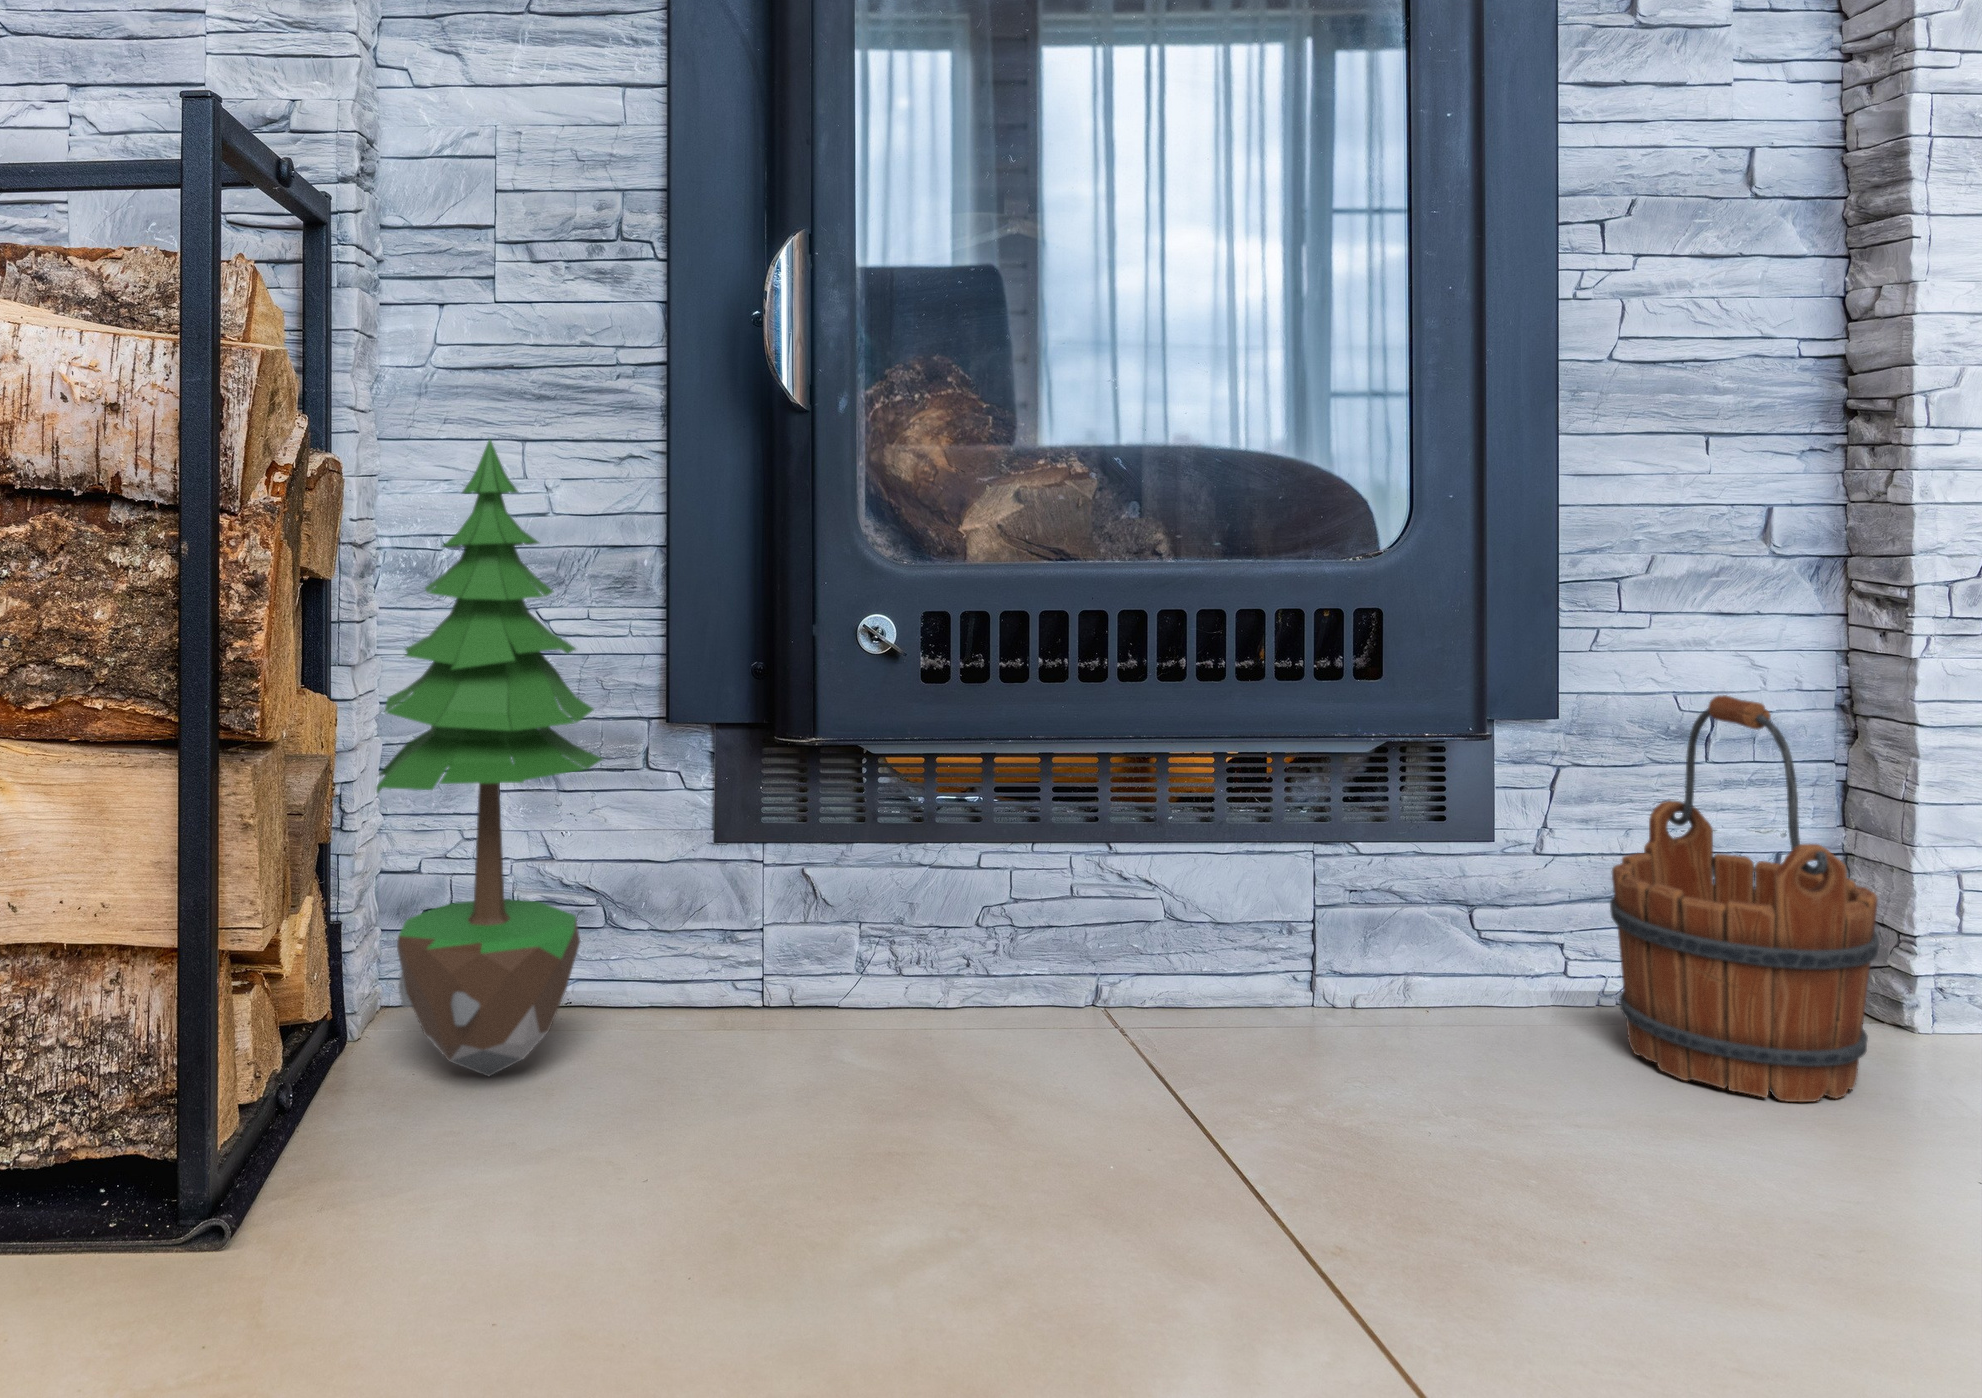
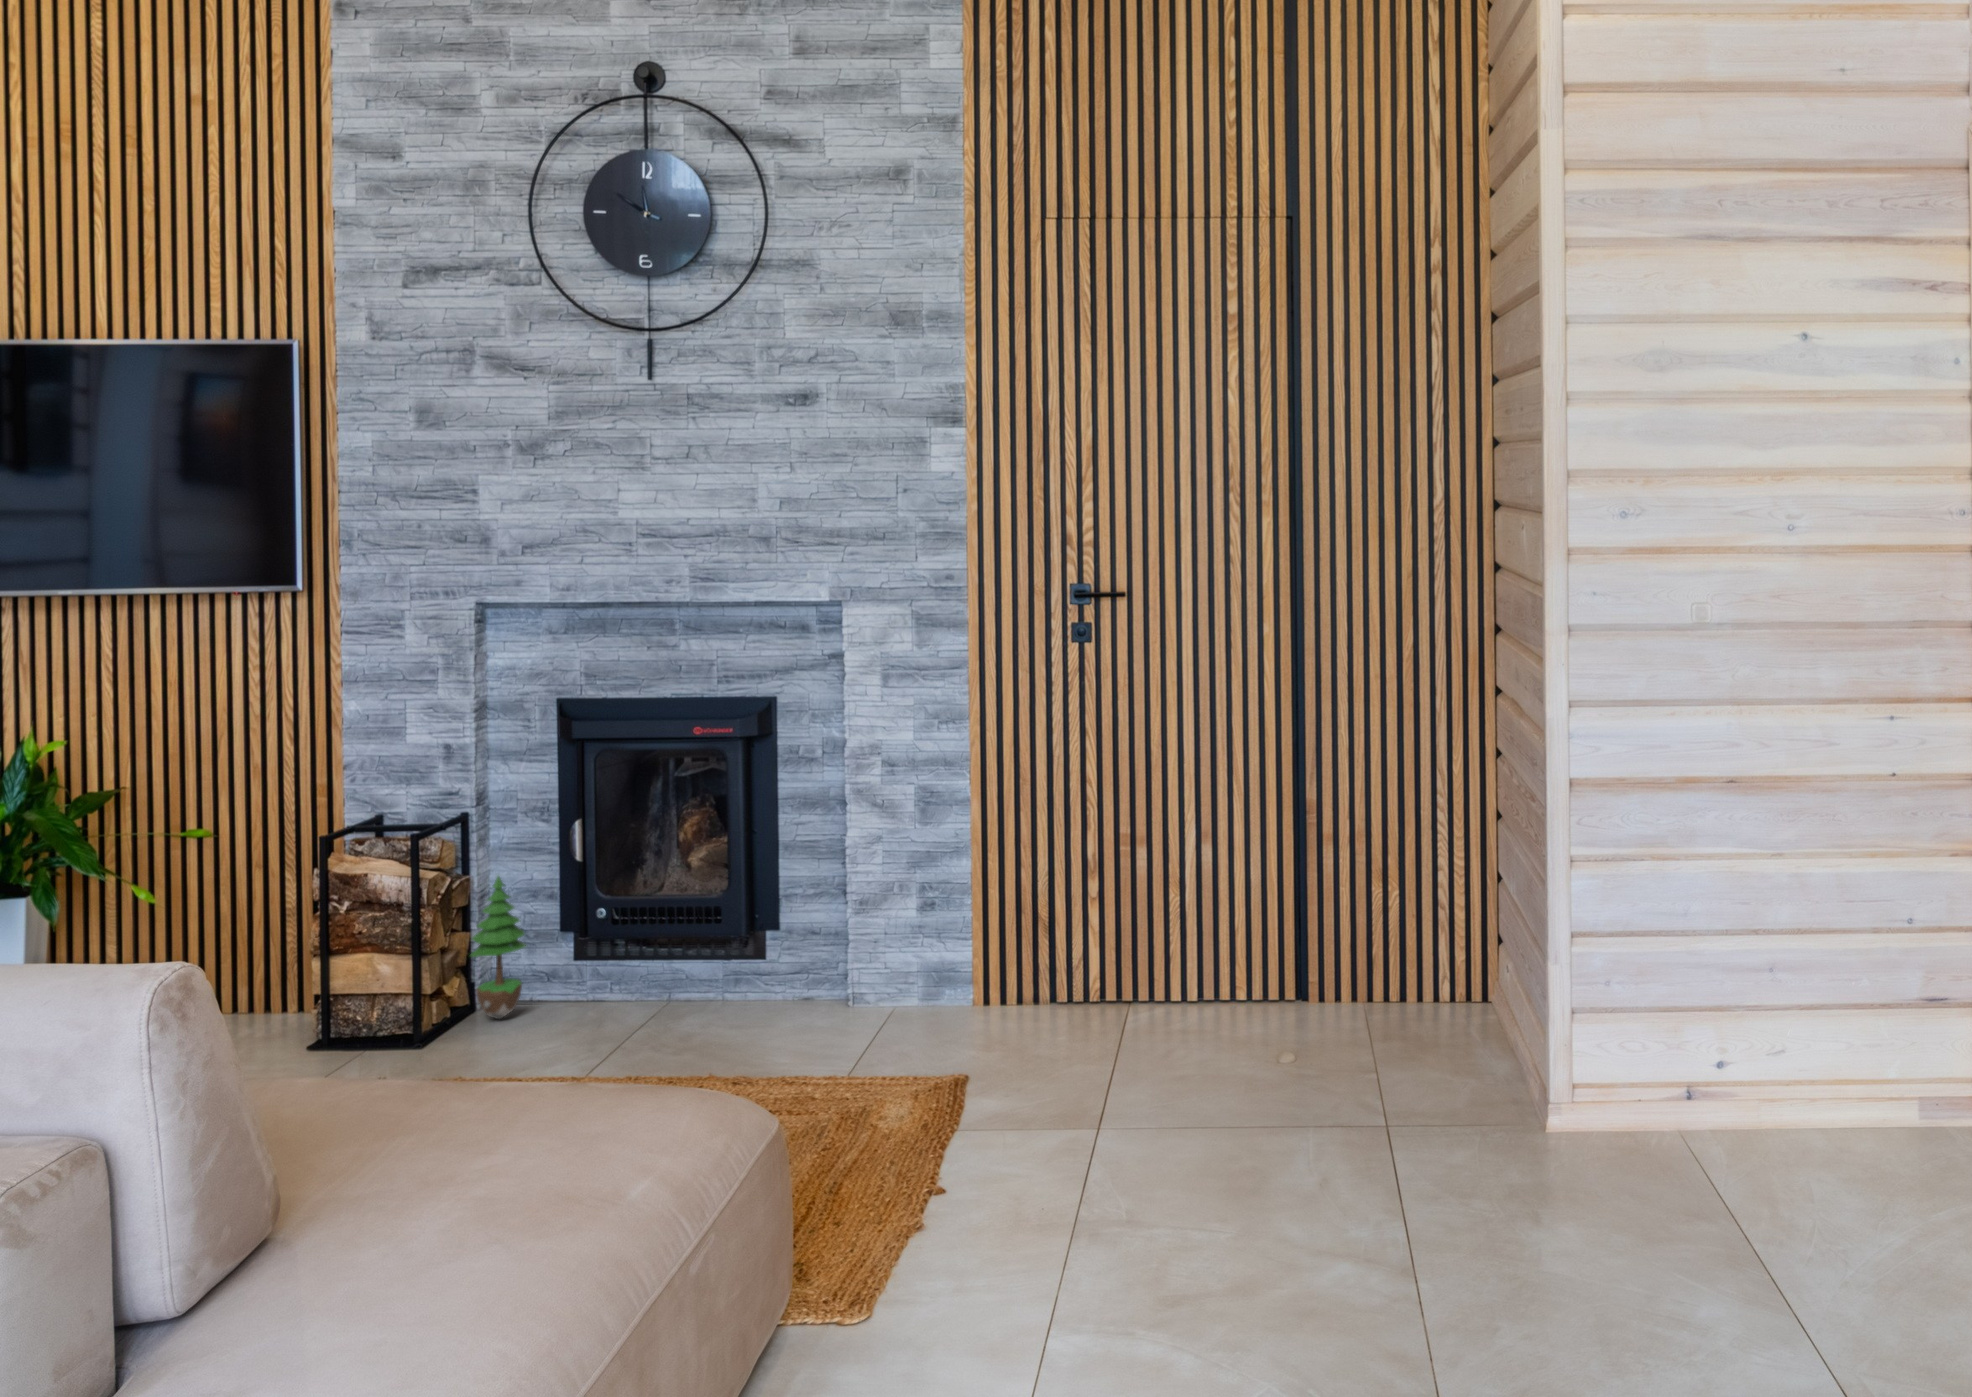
wooden bucket: present [1610,695,1879,1102] -> none [762,929,817,1023]

